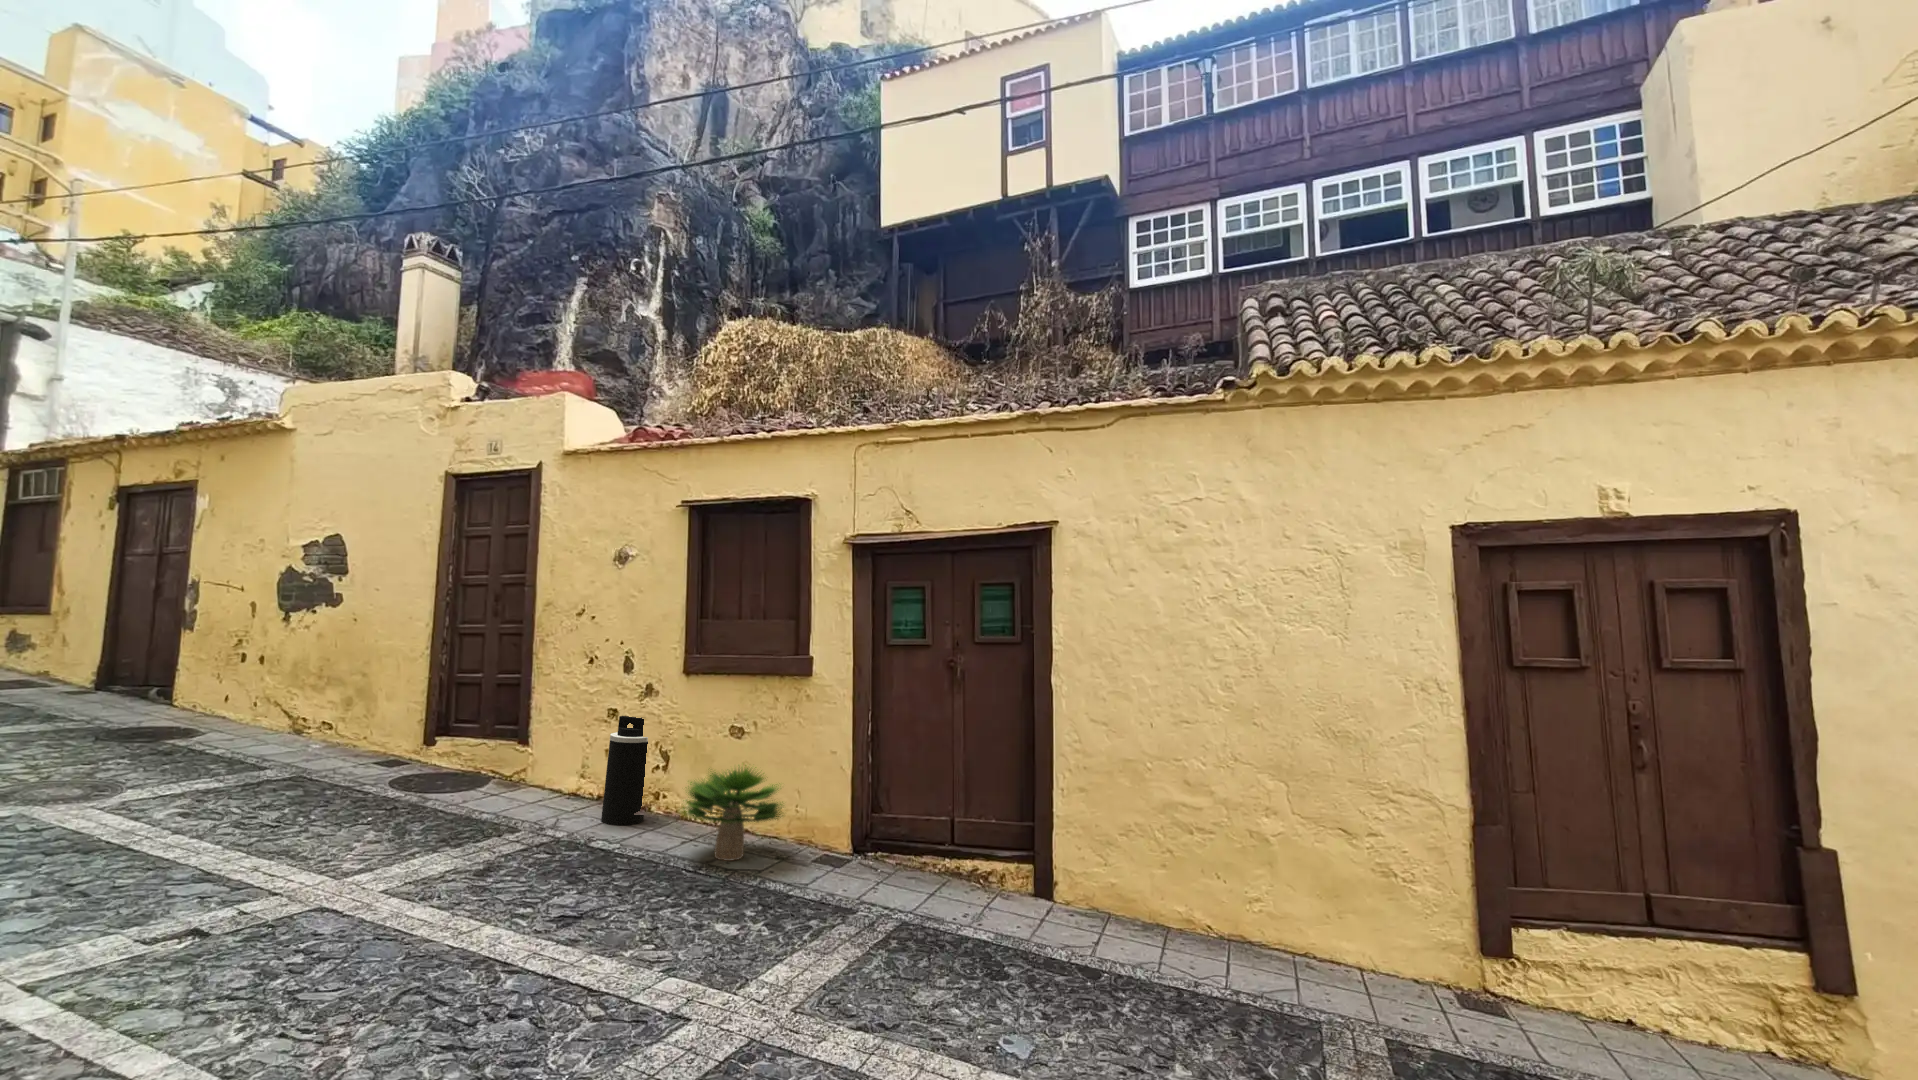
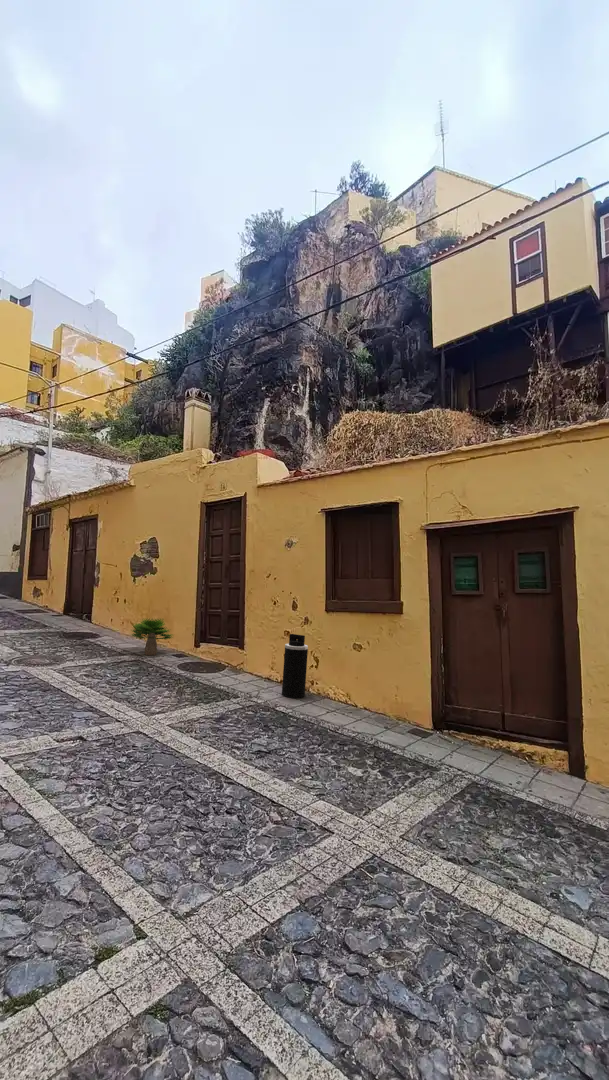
potted plant: present [683,767,783,861] -> present [132,619,172,655]

